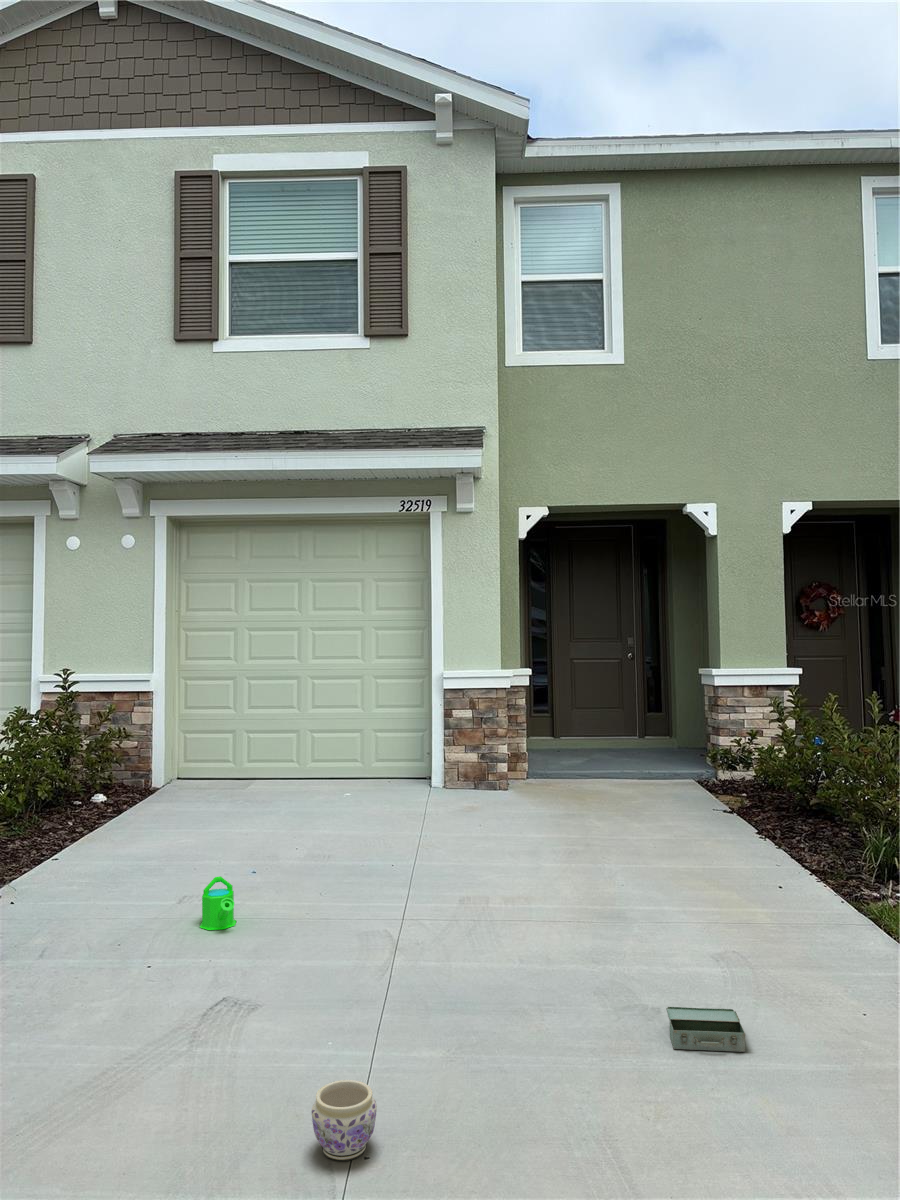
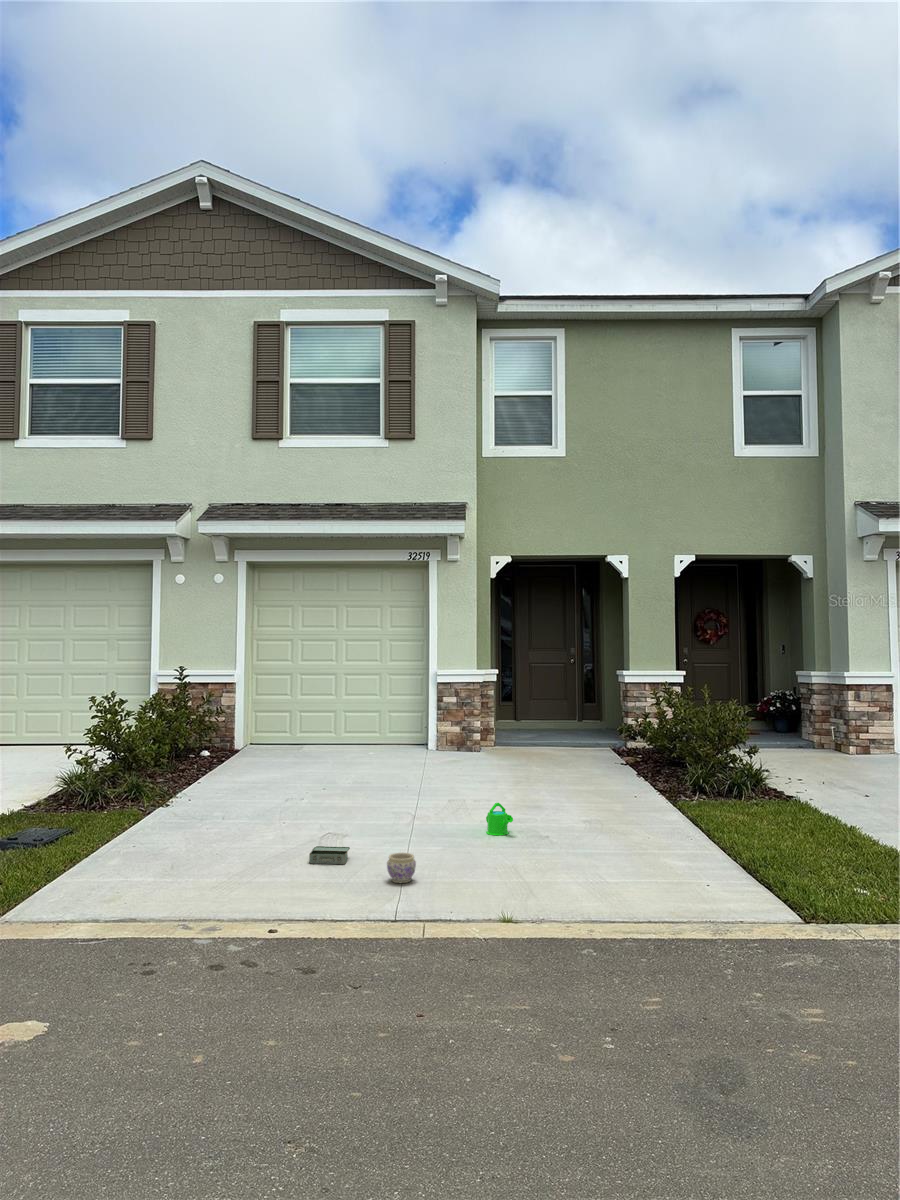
watering can: present [200,876,236,930] -> present [486,803,513,835]
toolbox: present [666,1007,745,1052] -> present [309,846,350,864]

